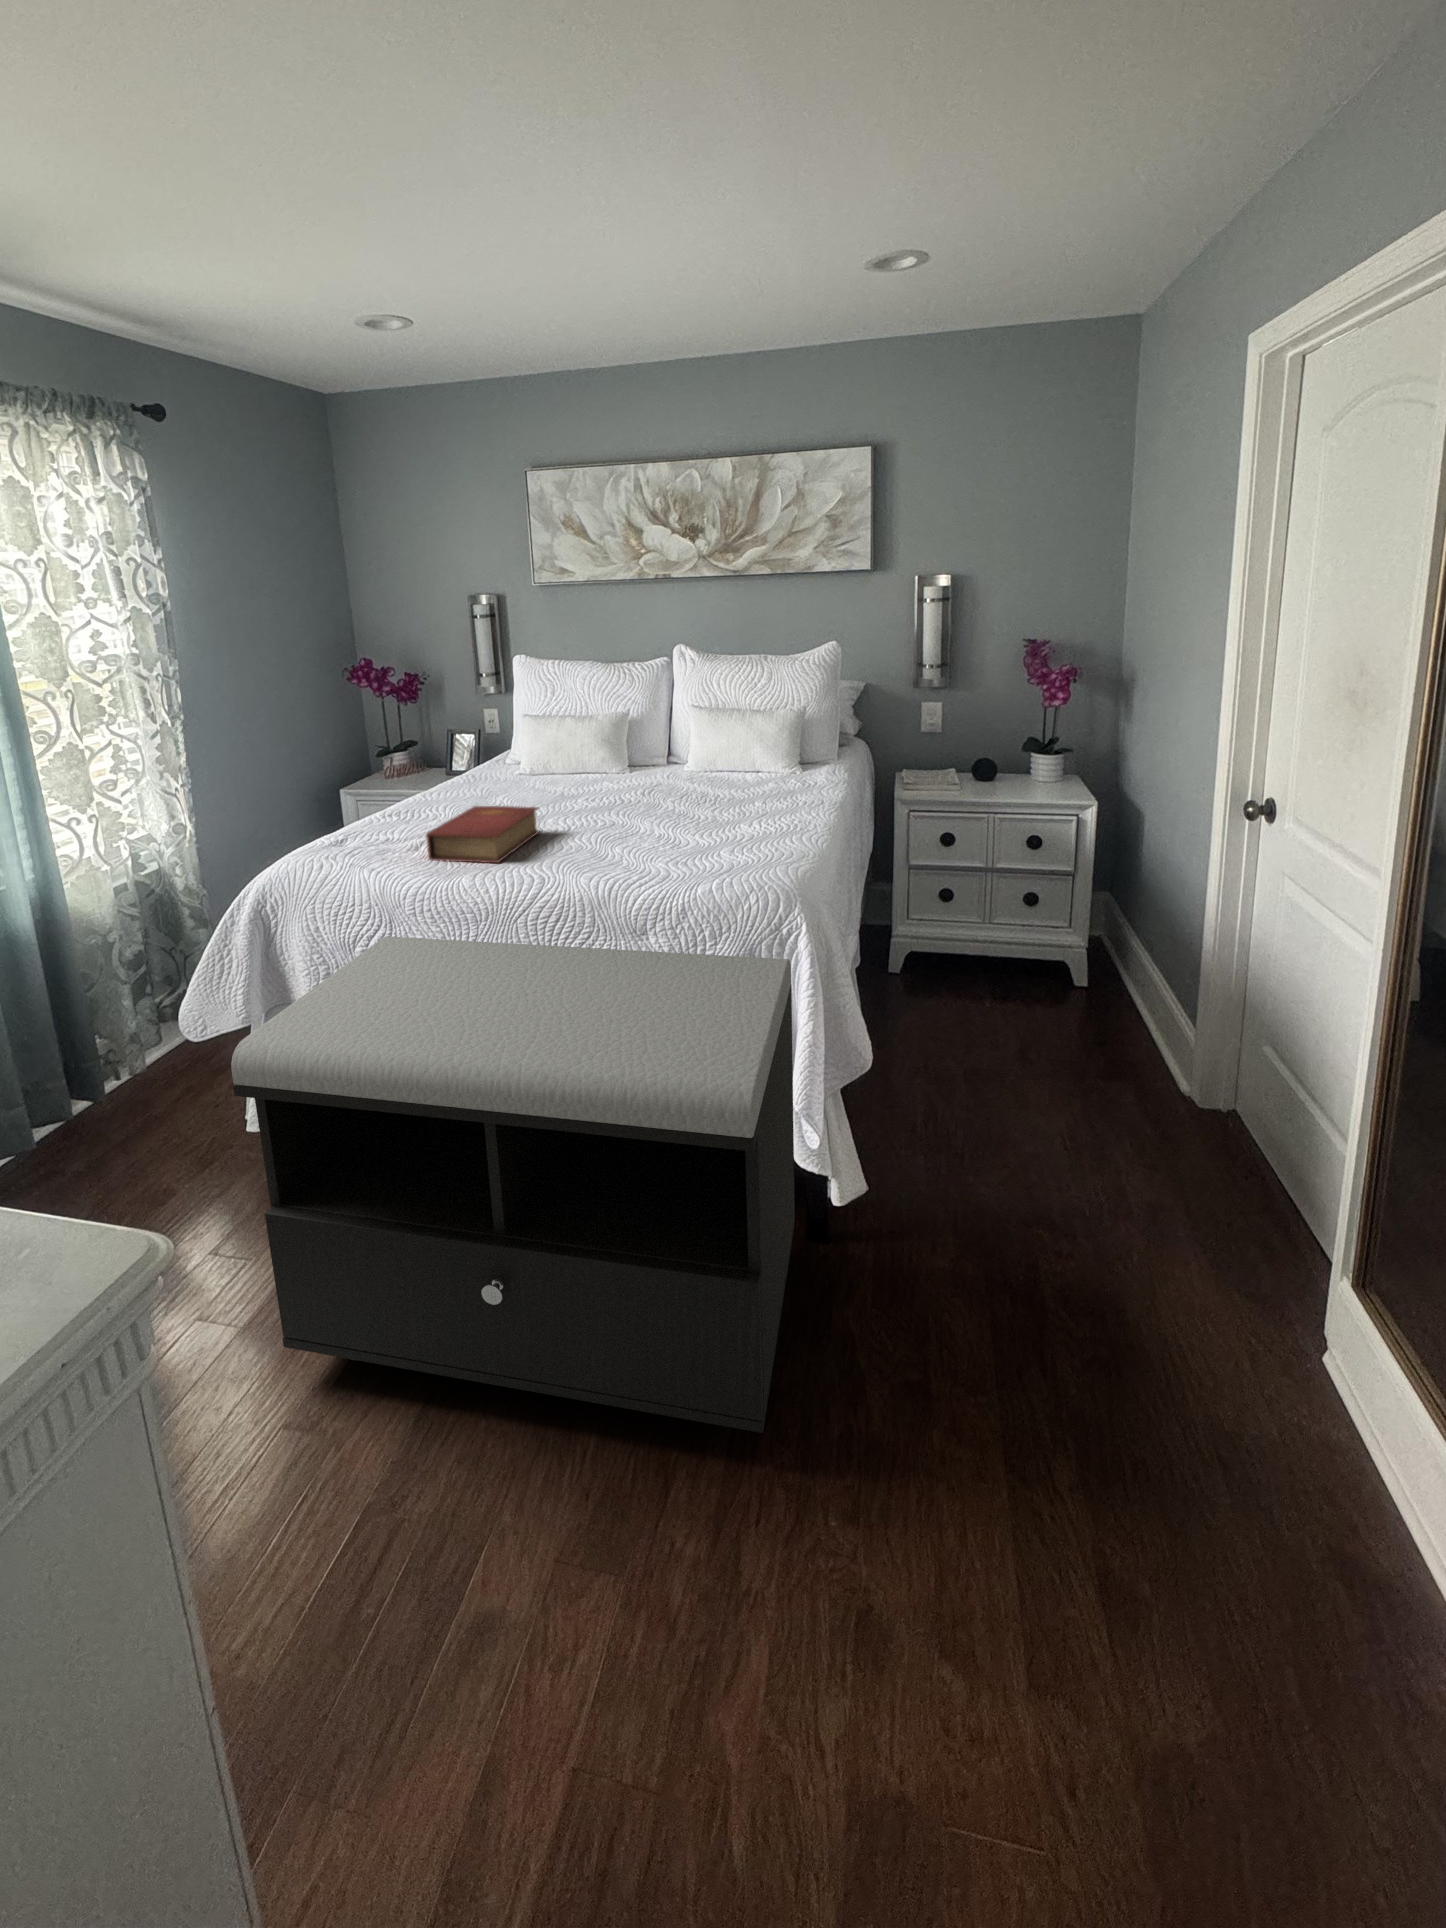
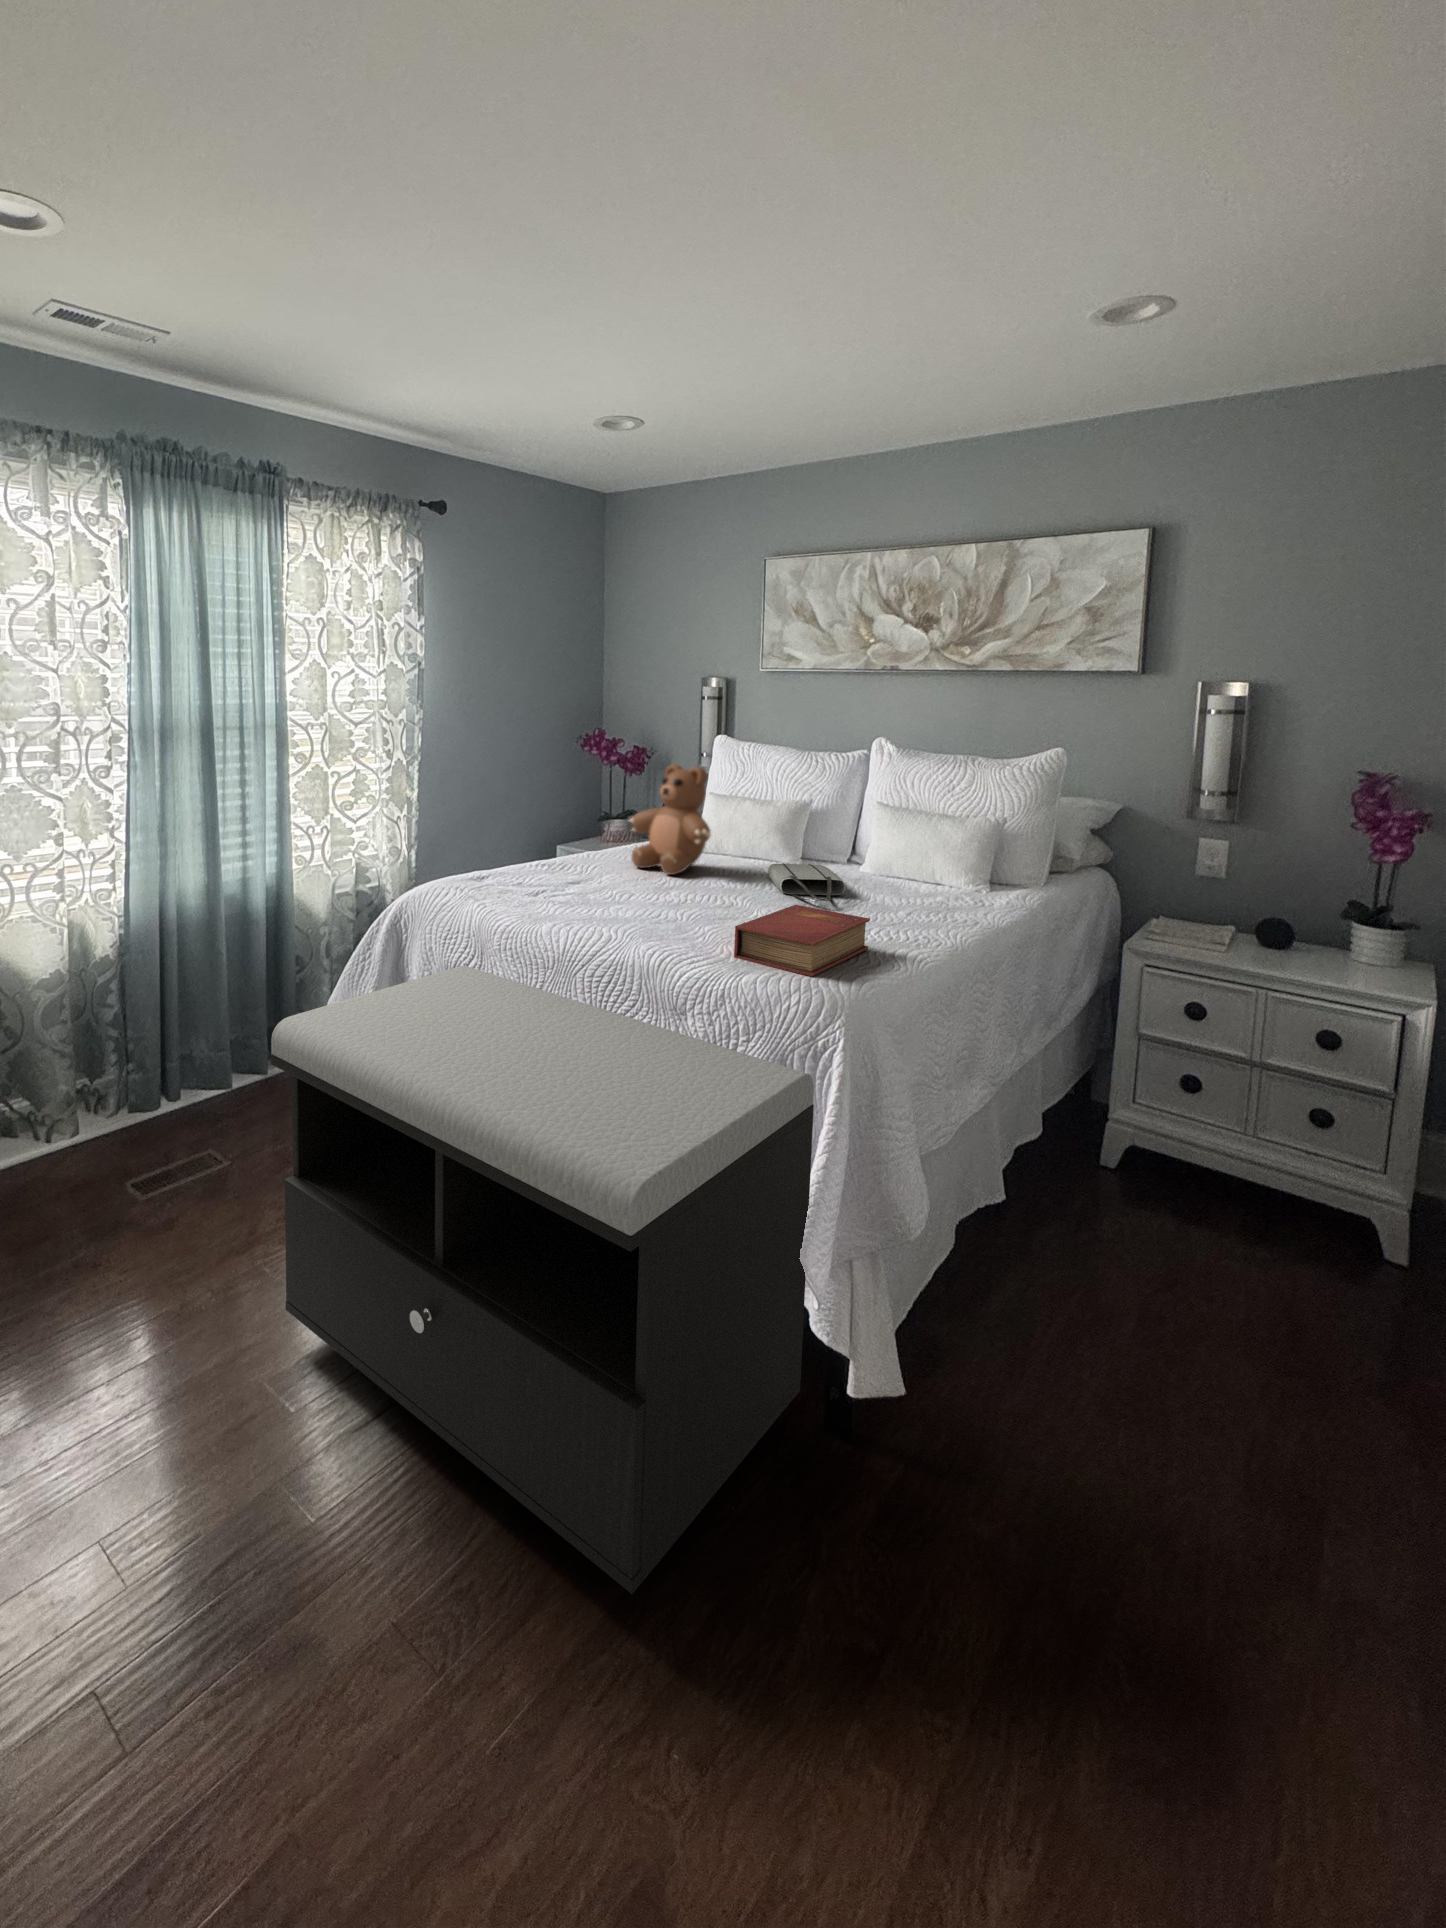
teddy bear: none [464,691,560,803] -> present [628,764,711,875]
tote bag: none [611,771,693,806] -> present [768,863,845,901]
book: present [426,806,539,863] -> present [734,905,870,976]

